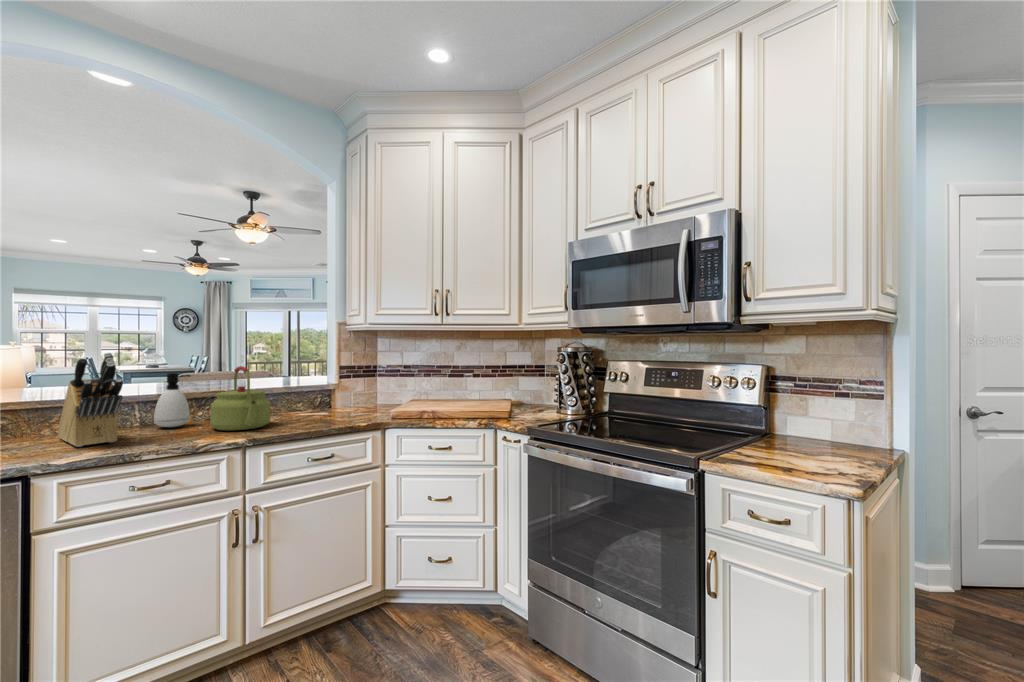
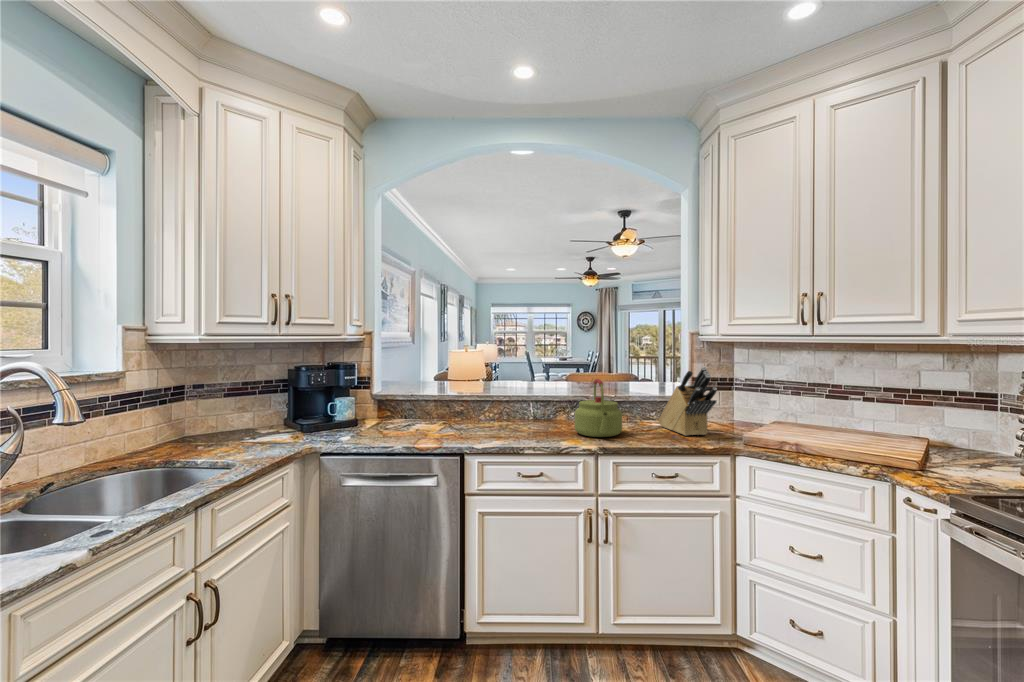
knife block: present [58,353,123,447] -> present [659,367,717,436]
soap dispenser: present [154,373,191,427] -> none [538,381,563,426]

